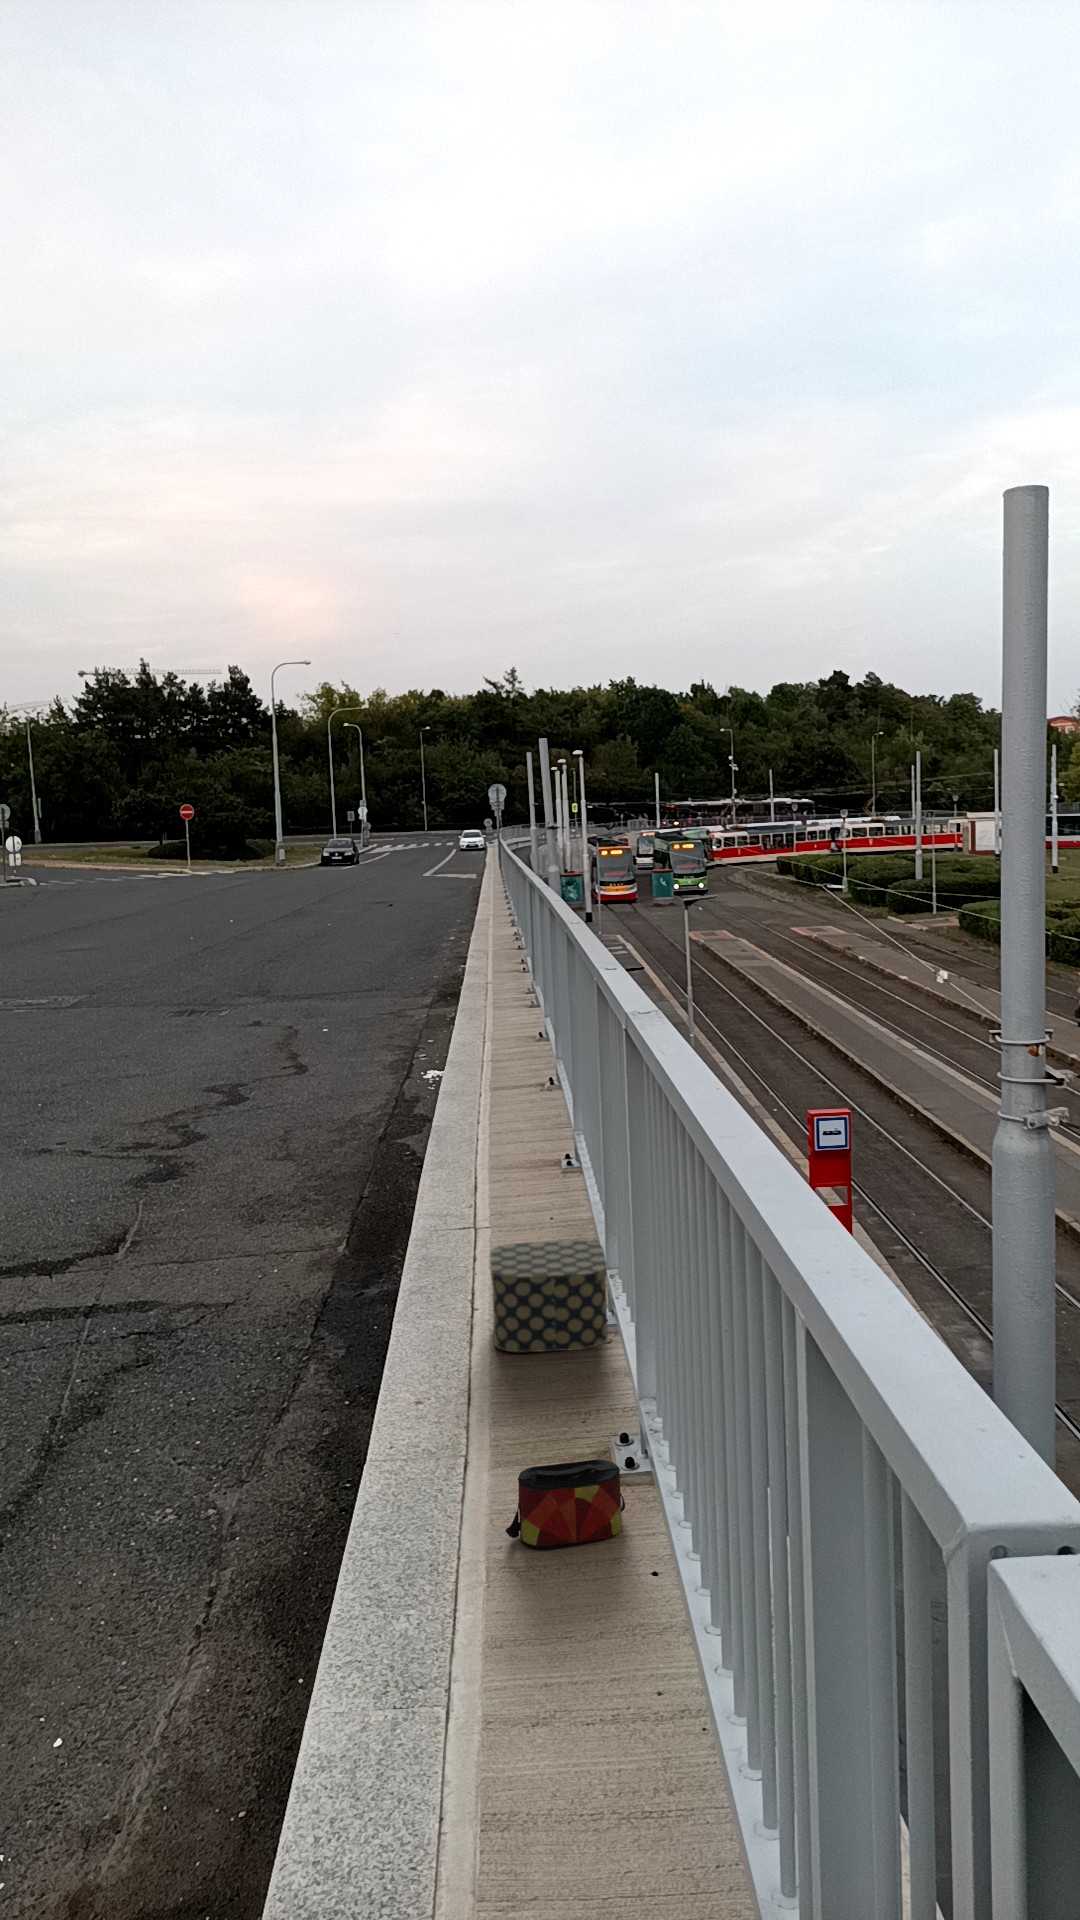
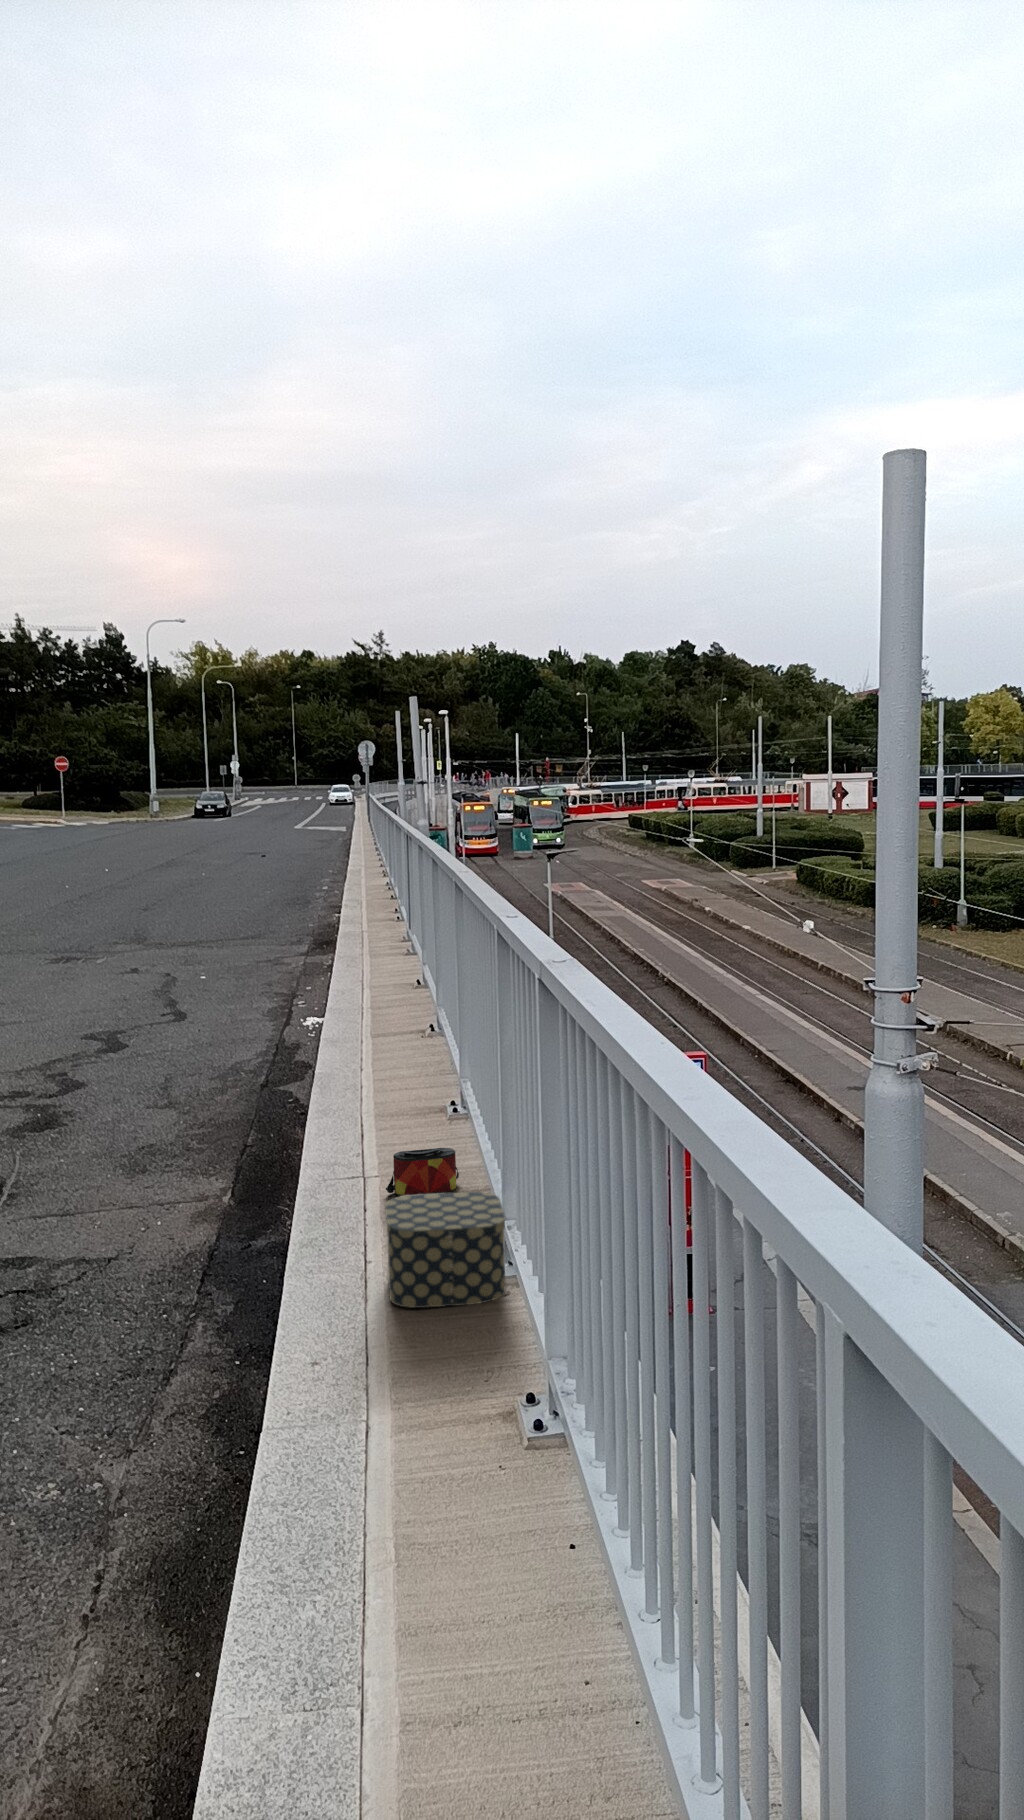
bag: present [505,1460,625,1549] -> present [386,1148,459,1196]

